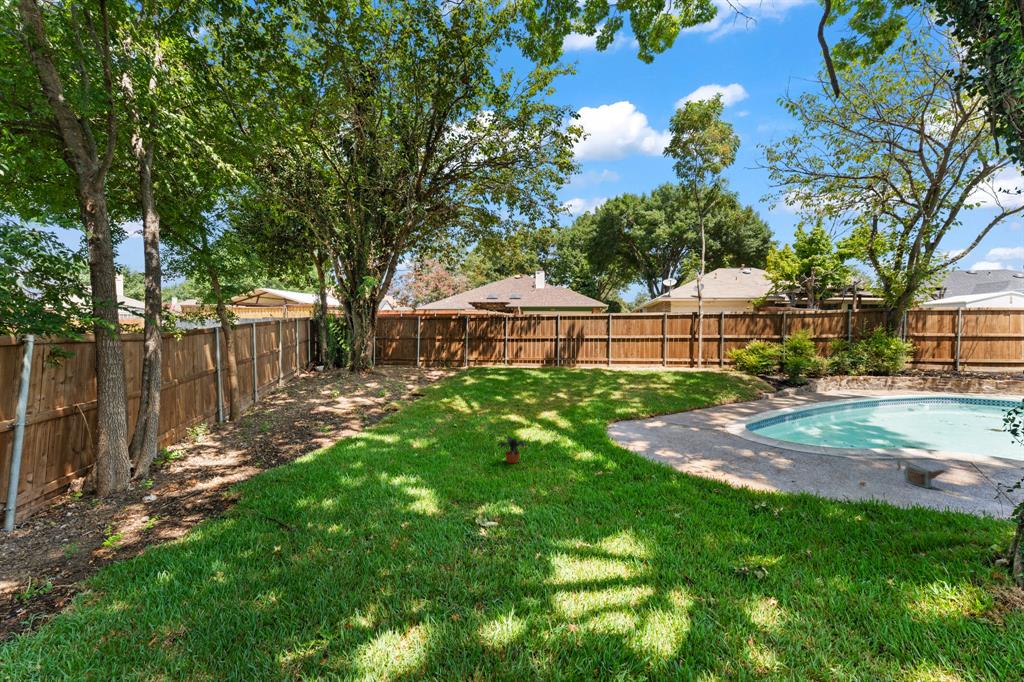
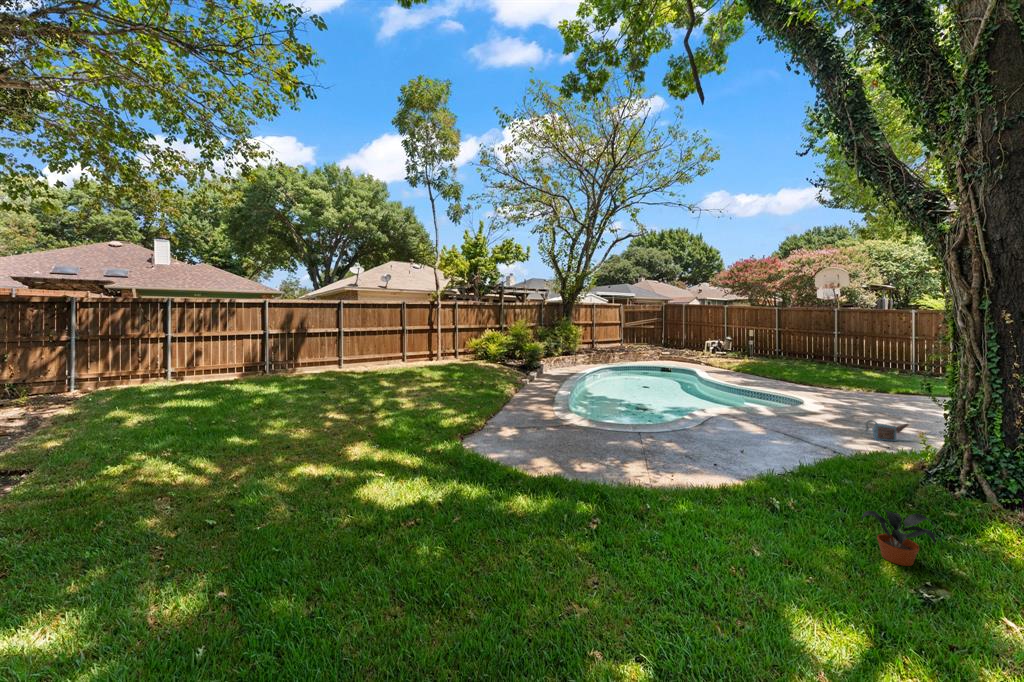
potted plant: present [499,437,526,463] -> present [862,510,942,566]

